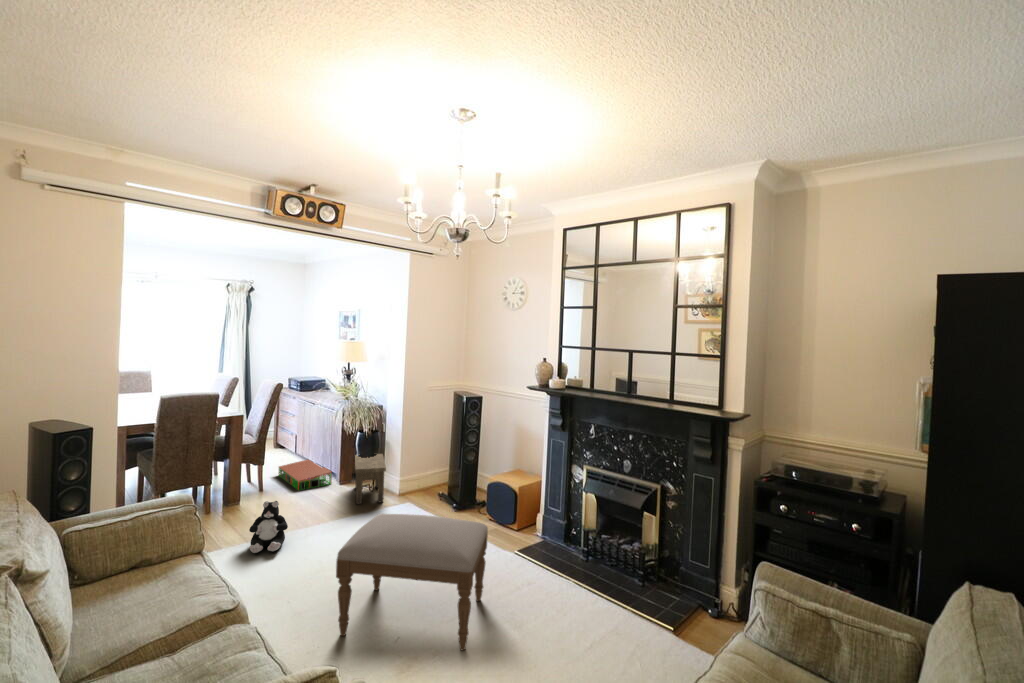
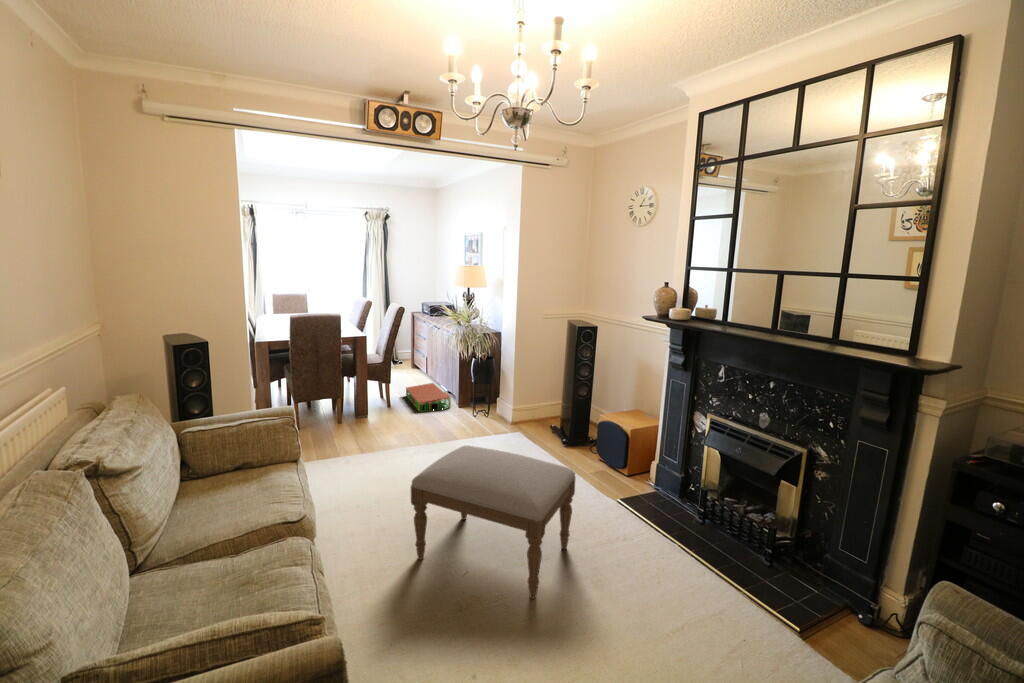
side table: present [355,454,386,504] -> none [466,382,498,431]
plush toy: present [249,501,288,553] -> none [361,421,396,468]

